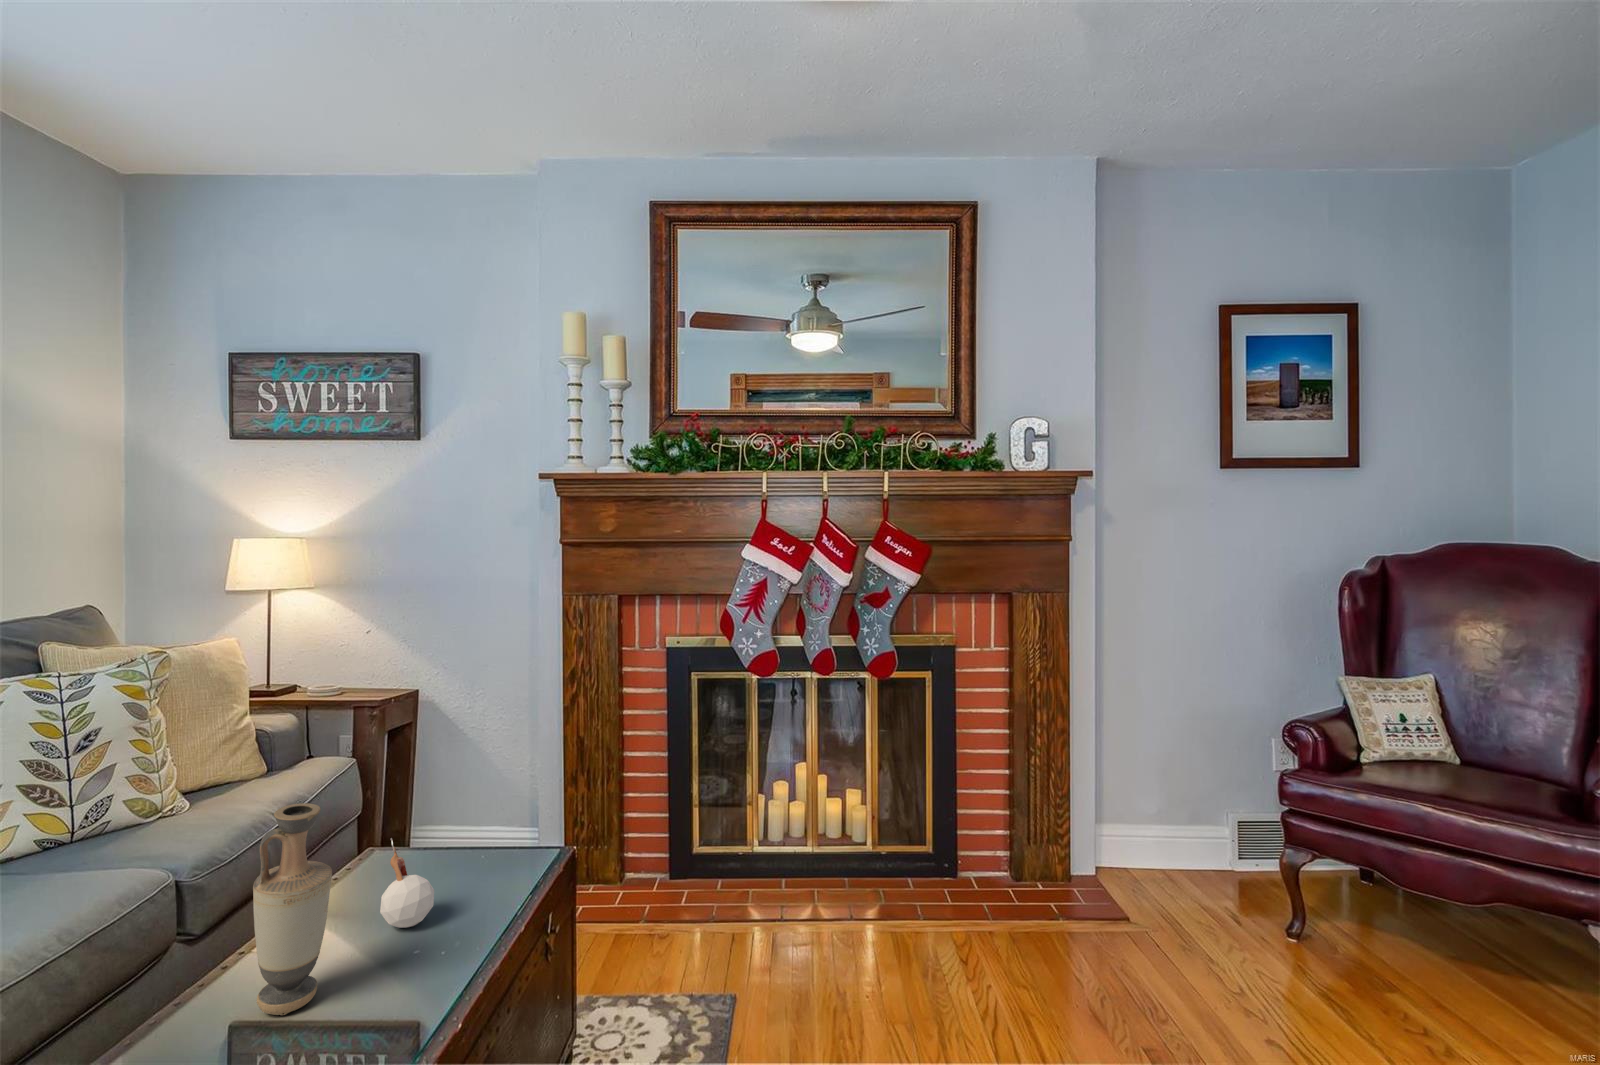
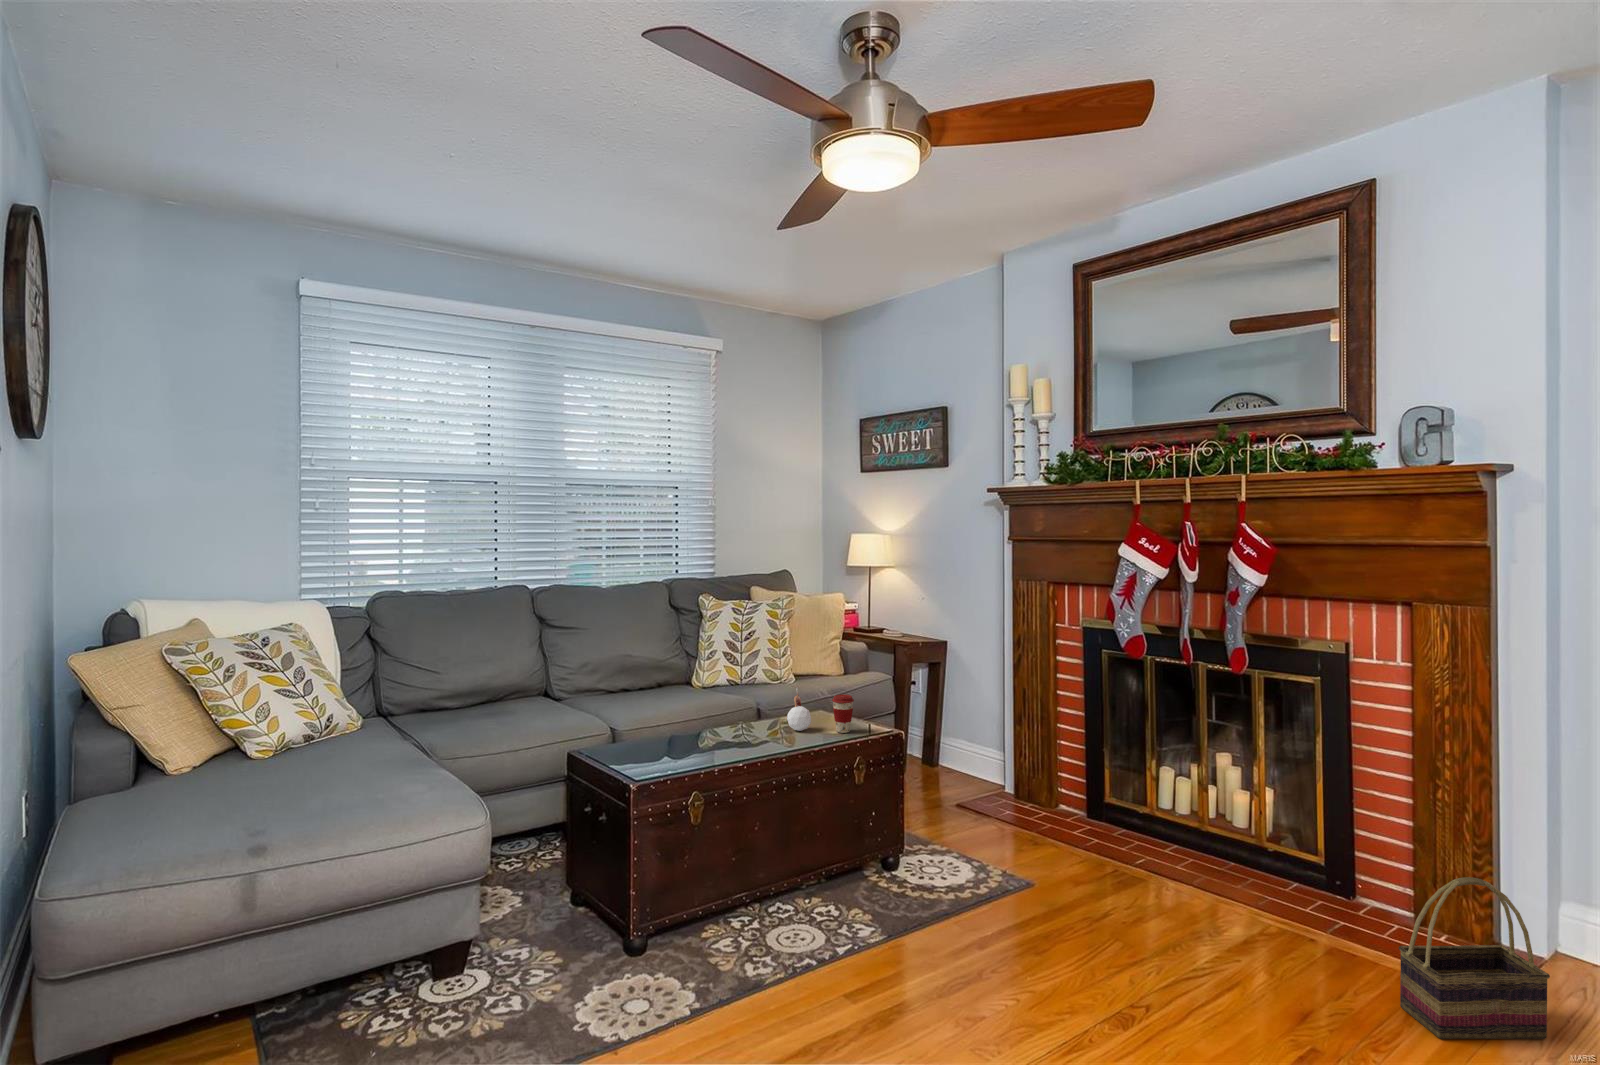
vase: present [253,803,332,1015] -> none [721,653,749,739]
coffee cup: none [472,825,516,901] -> present [832,695,854,733]
basket: none [1144,842,1225,1007] -> present [1399,877,1550,1039]

